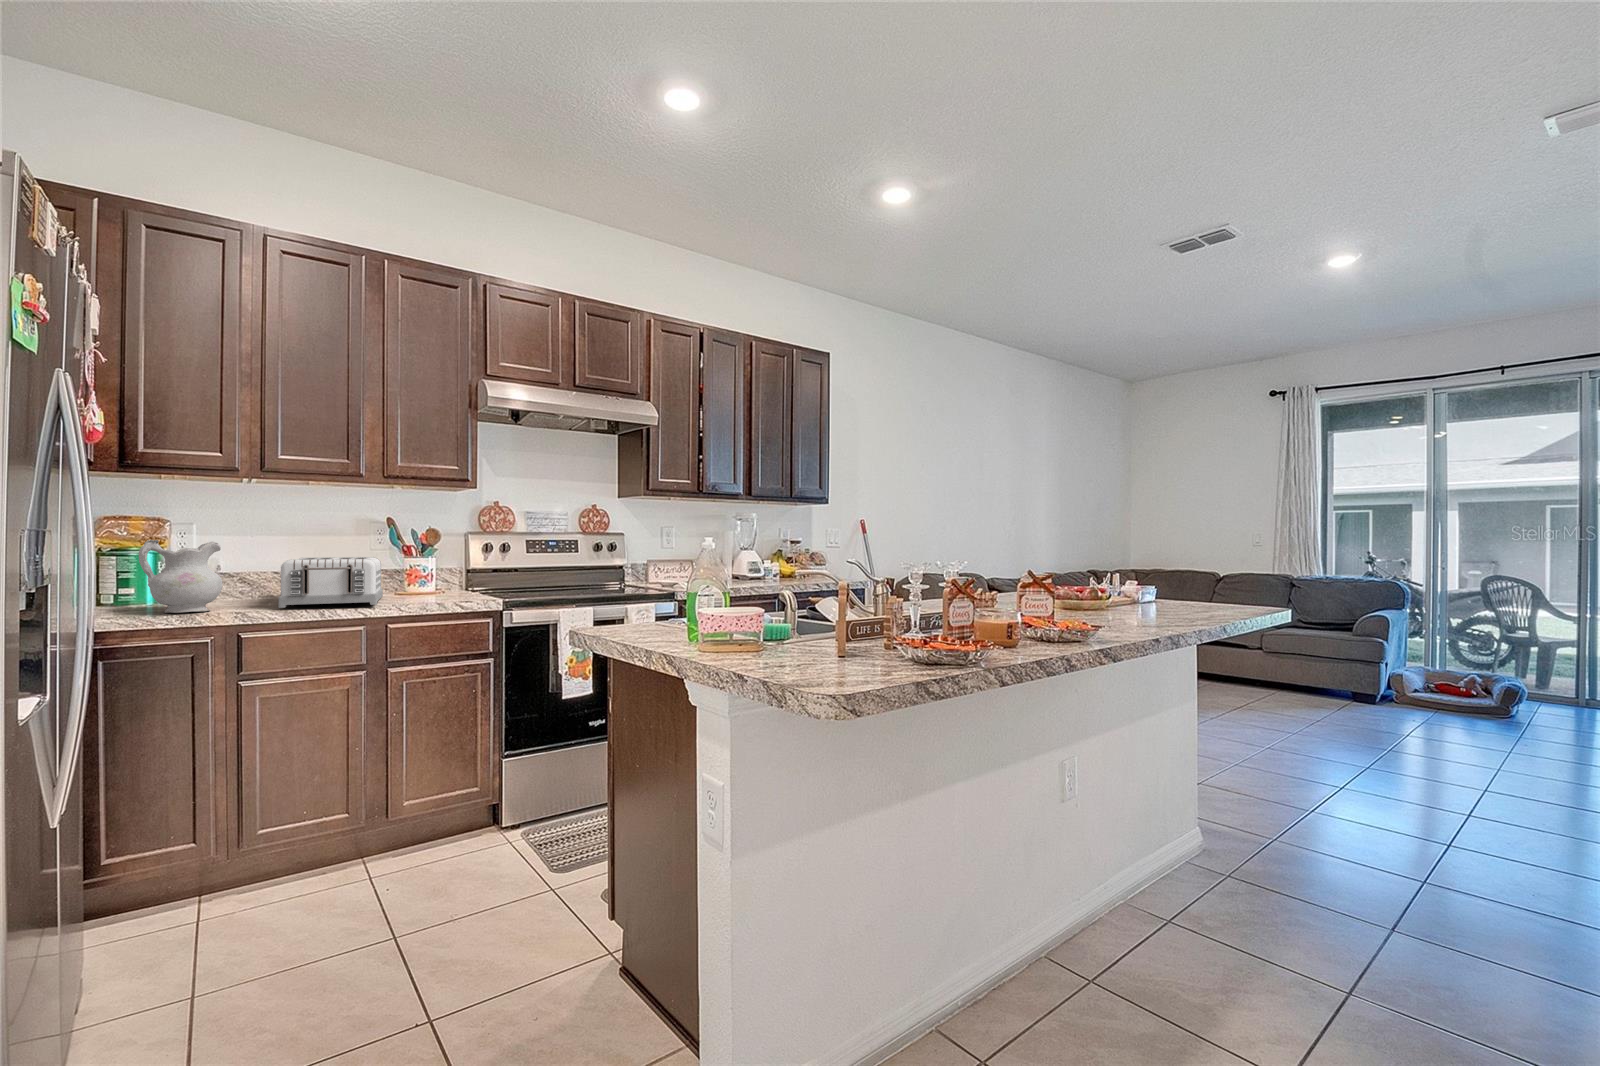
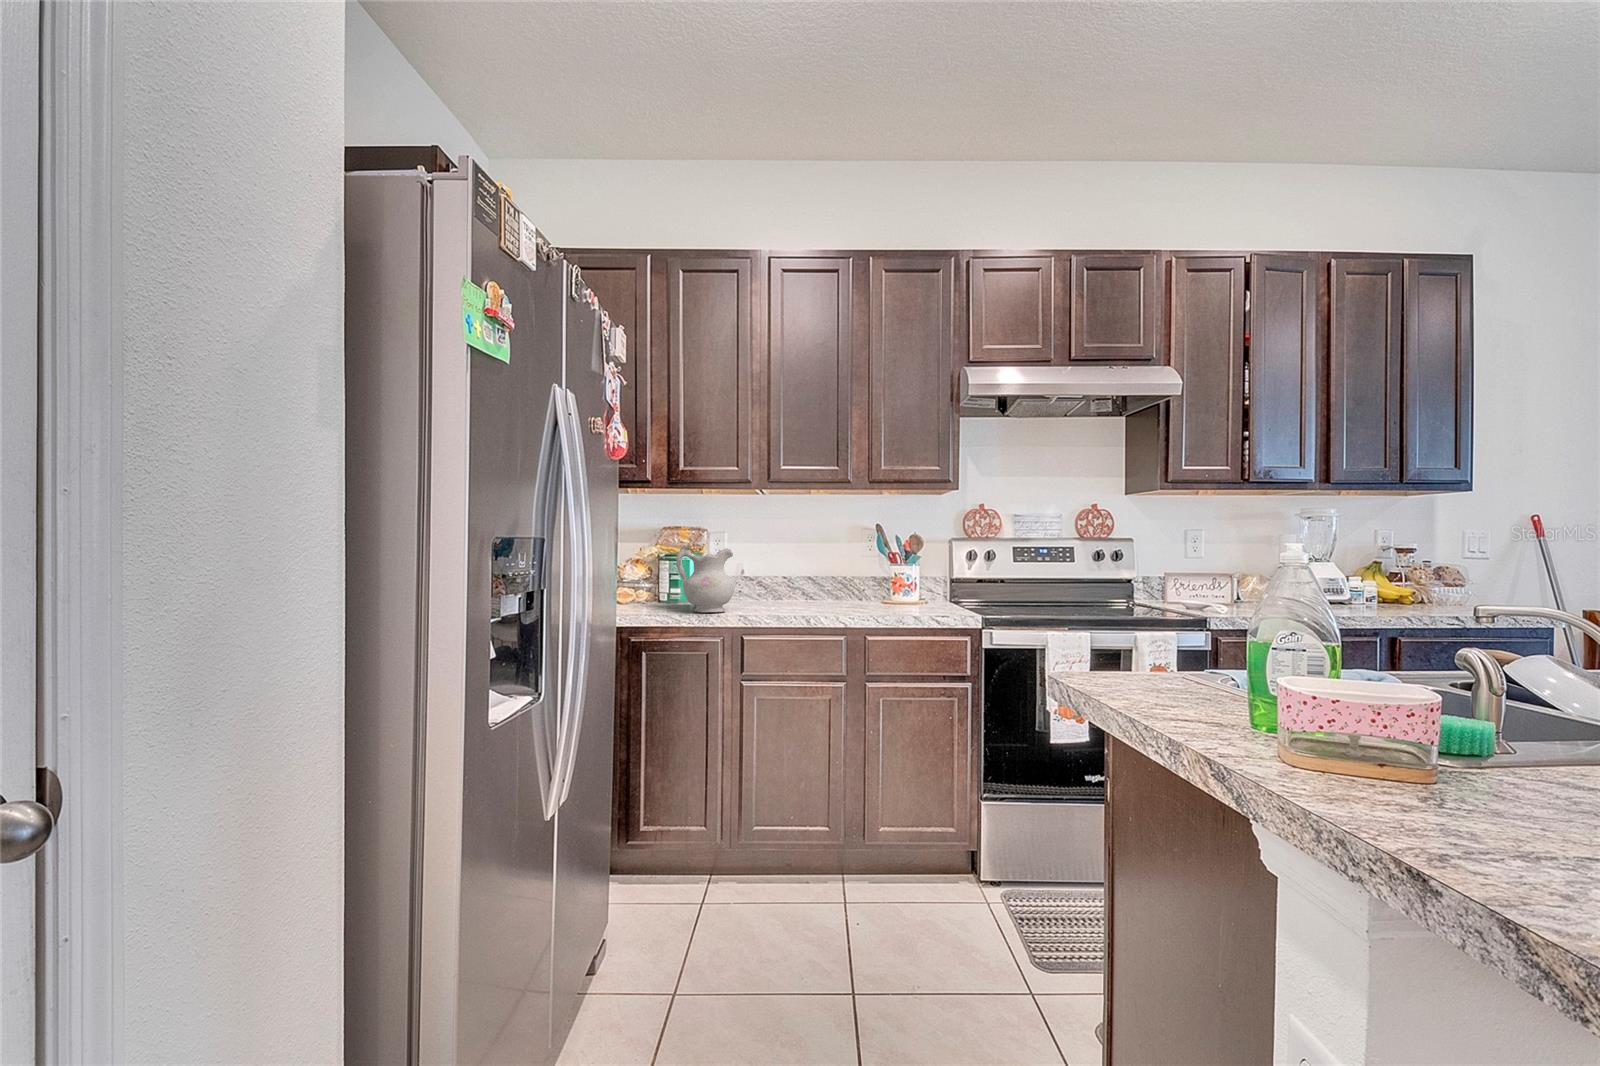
toaster: present [278,557,383,608] -> none [775,563,868,615]

